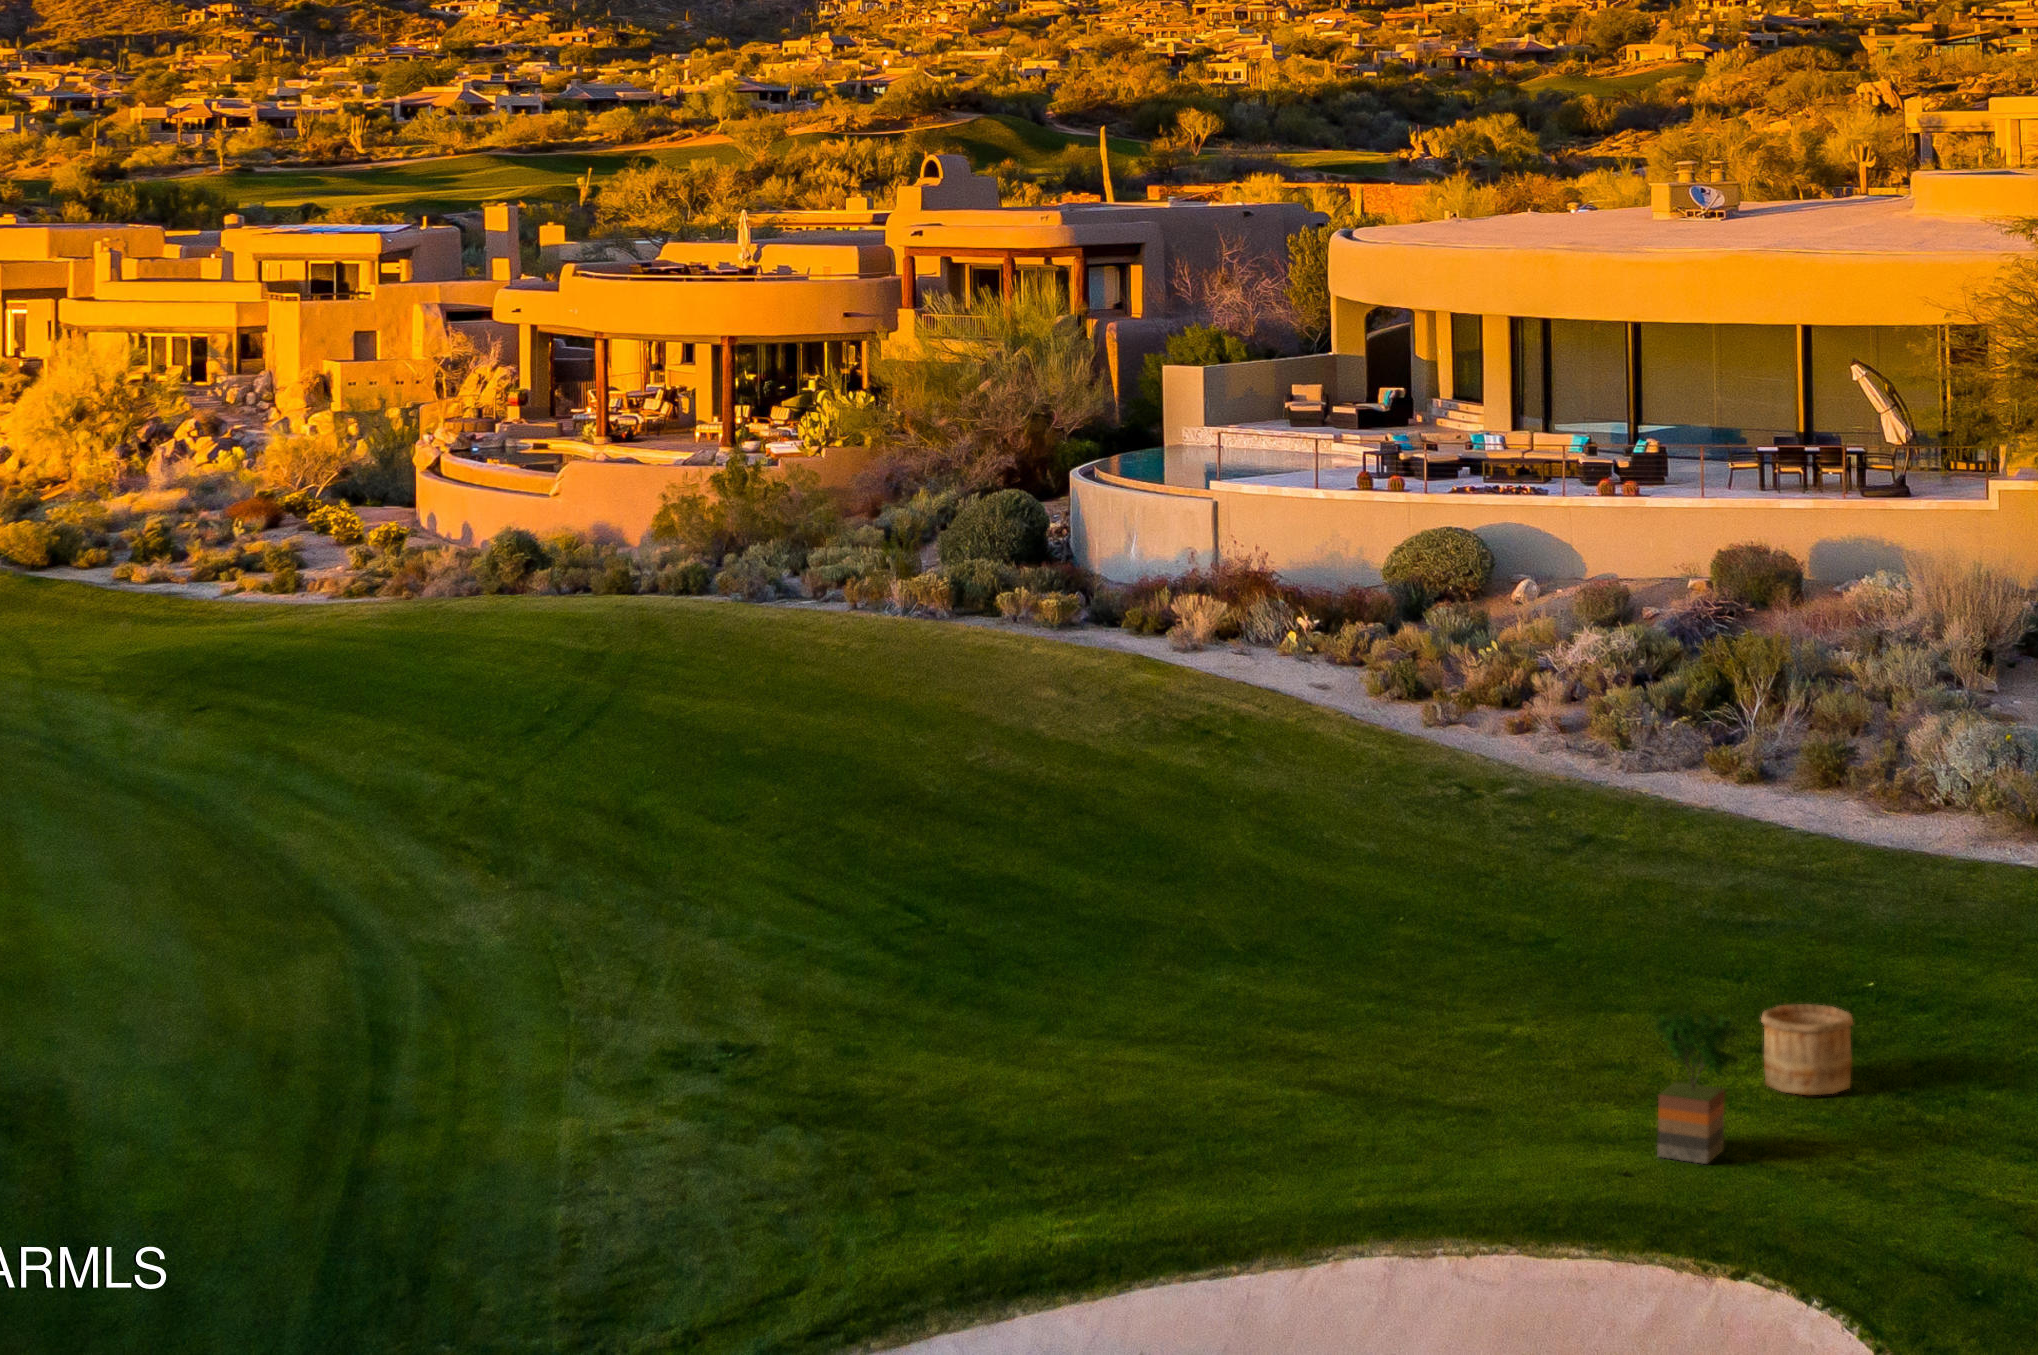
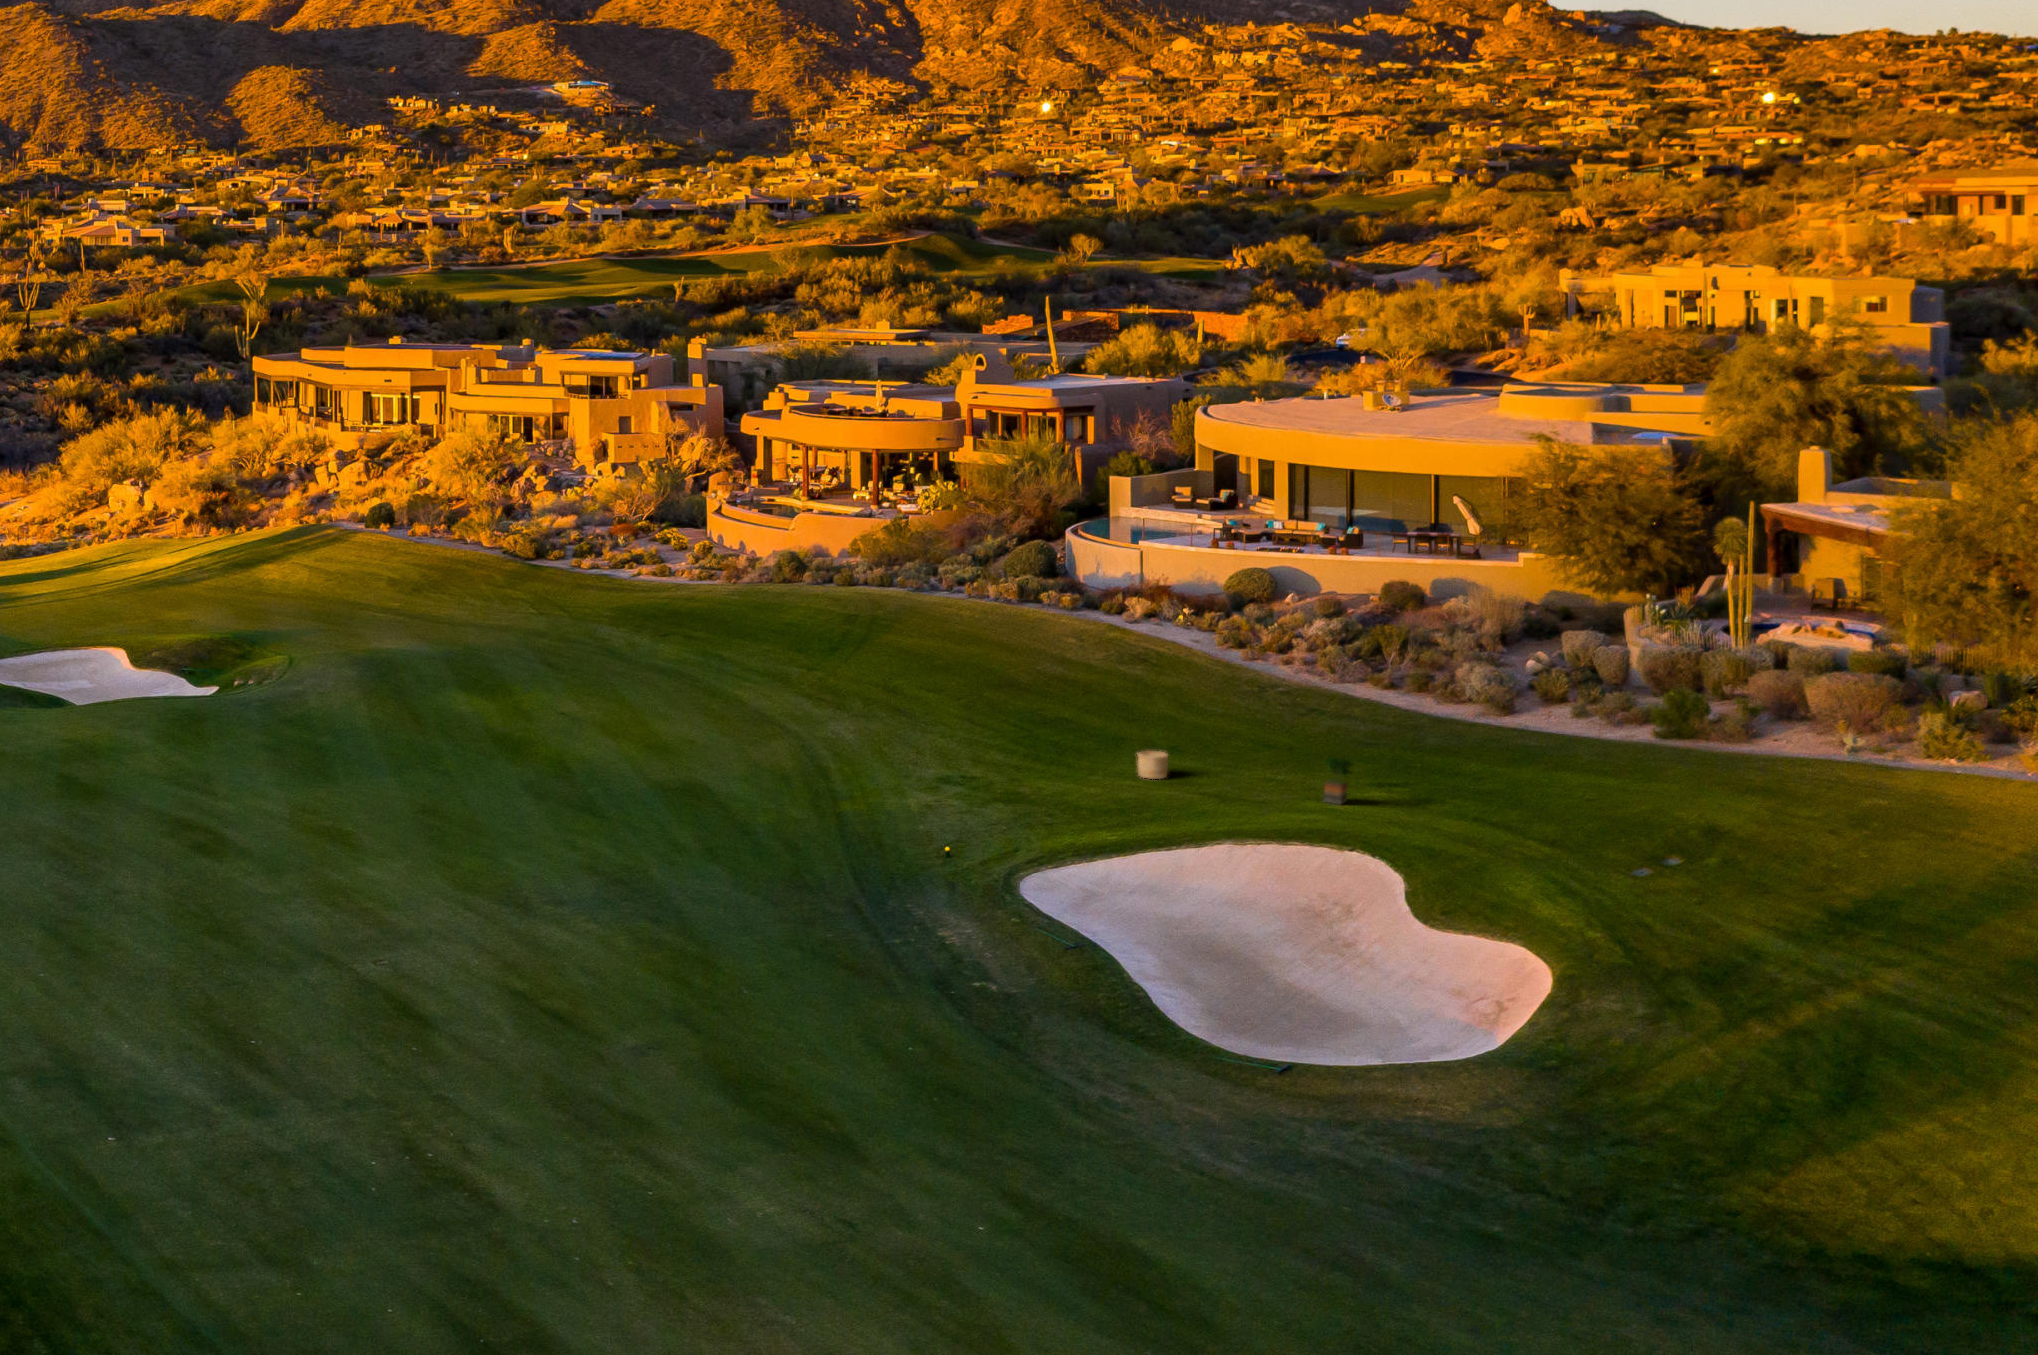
wooden bucket: present [1761,1004,1853,1095] -> present [1138,751,1168,779]

